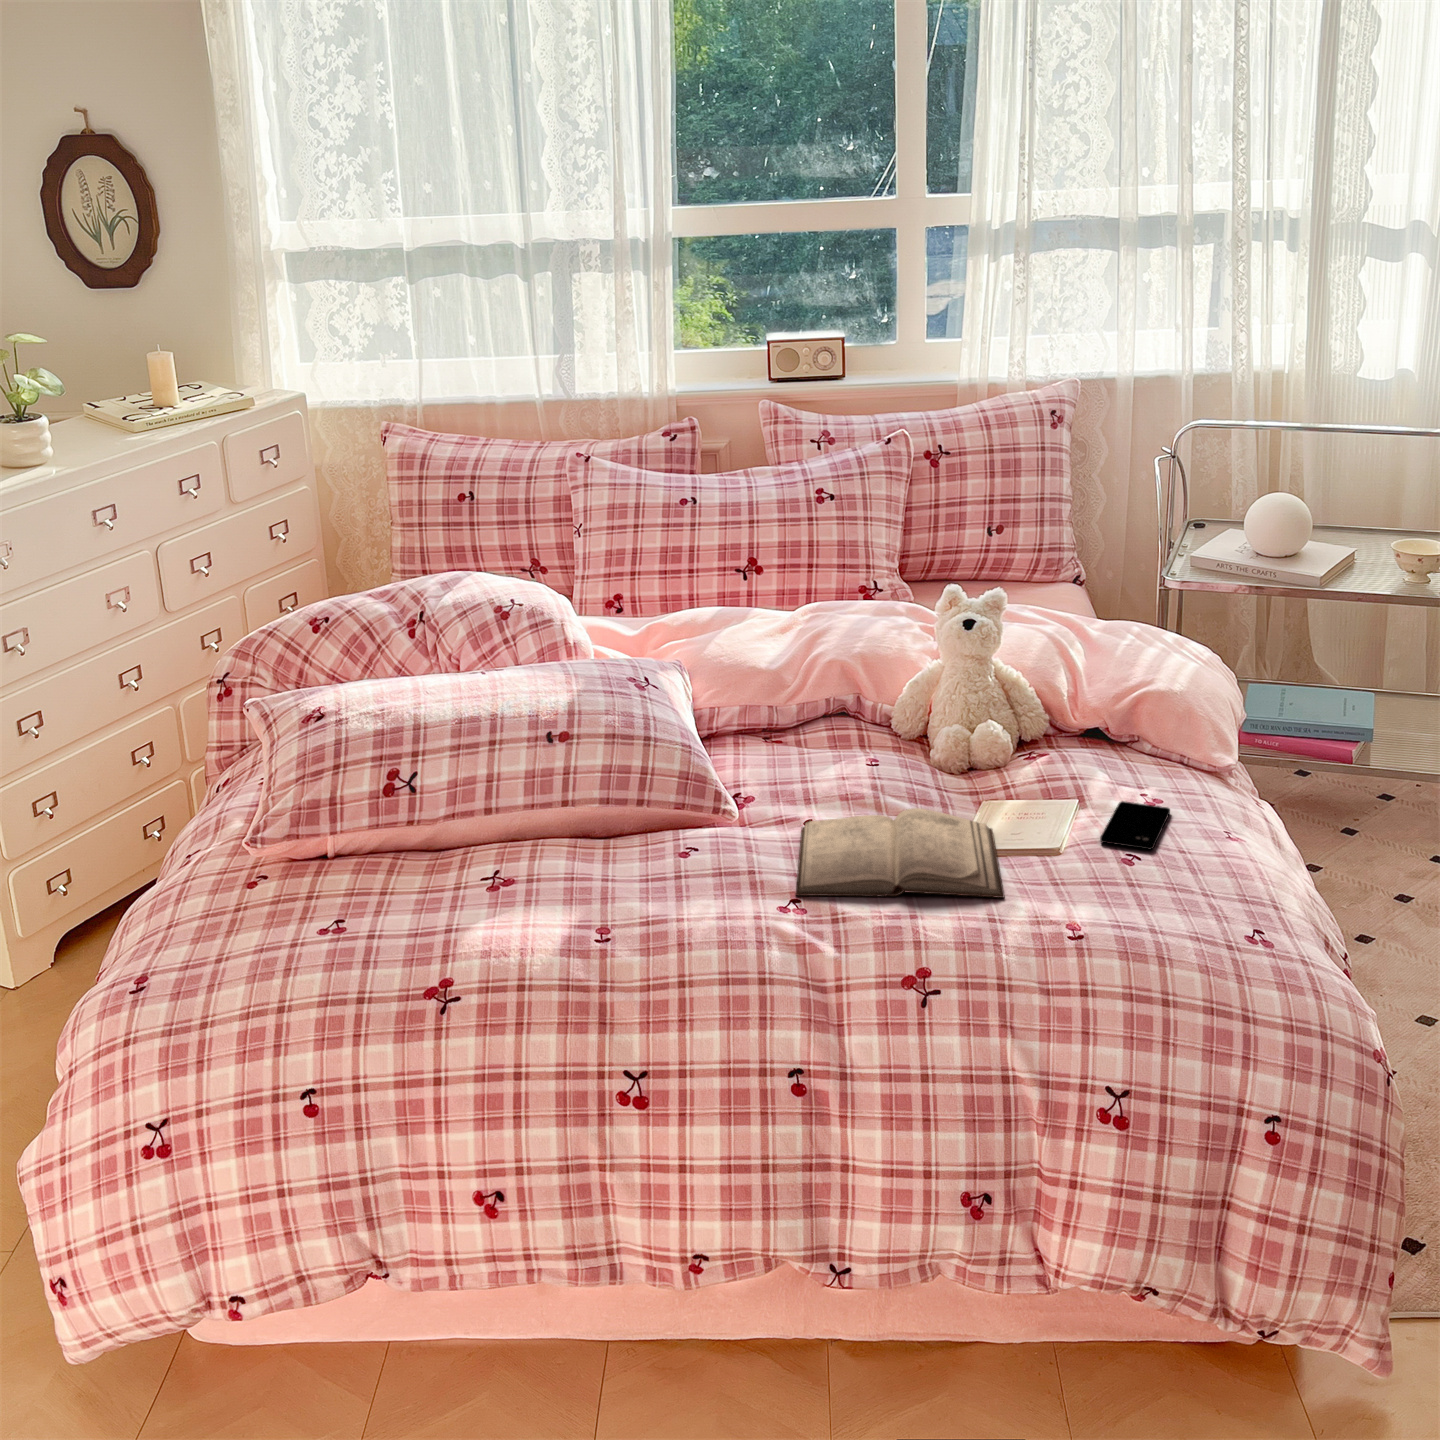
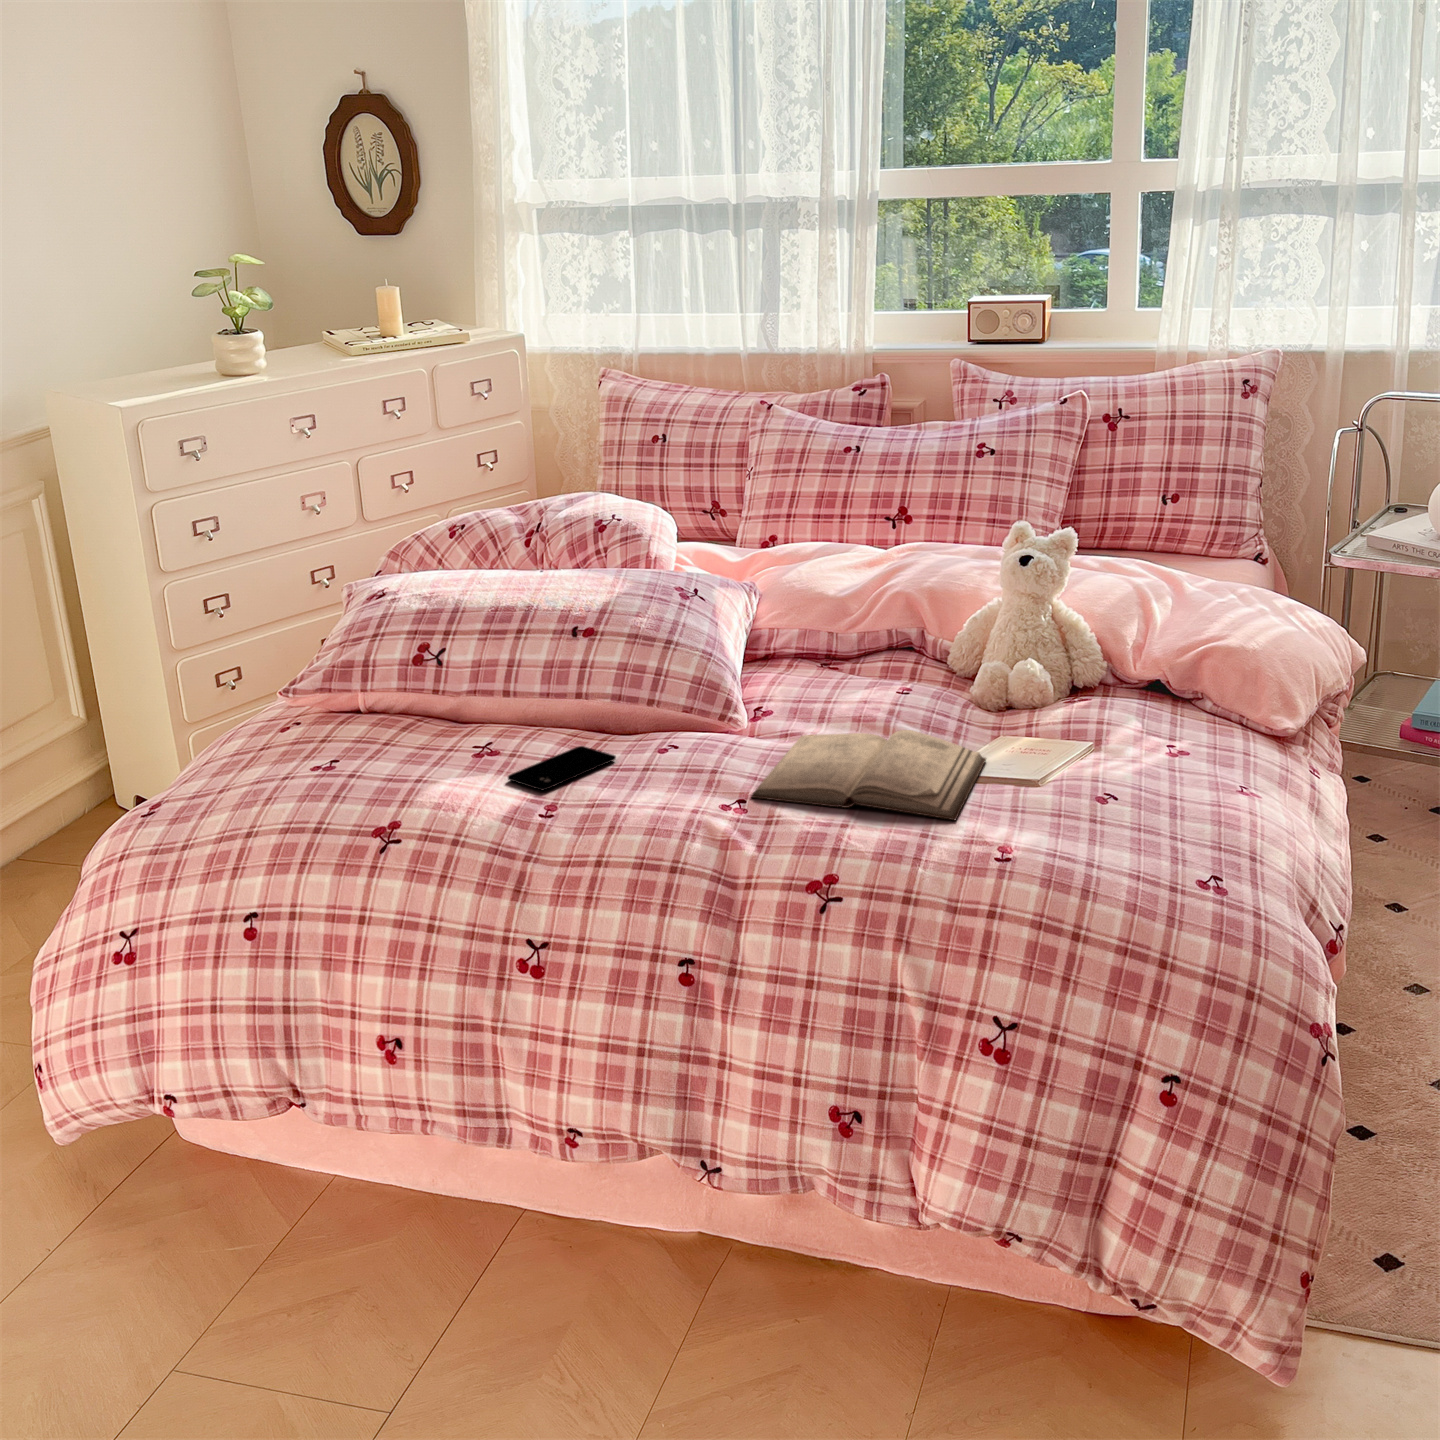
smartphone: present [1100,801,1170,850] -> present [508,746,616,791]

